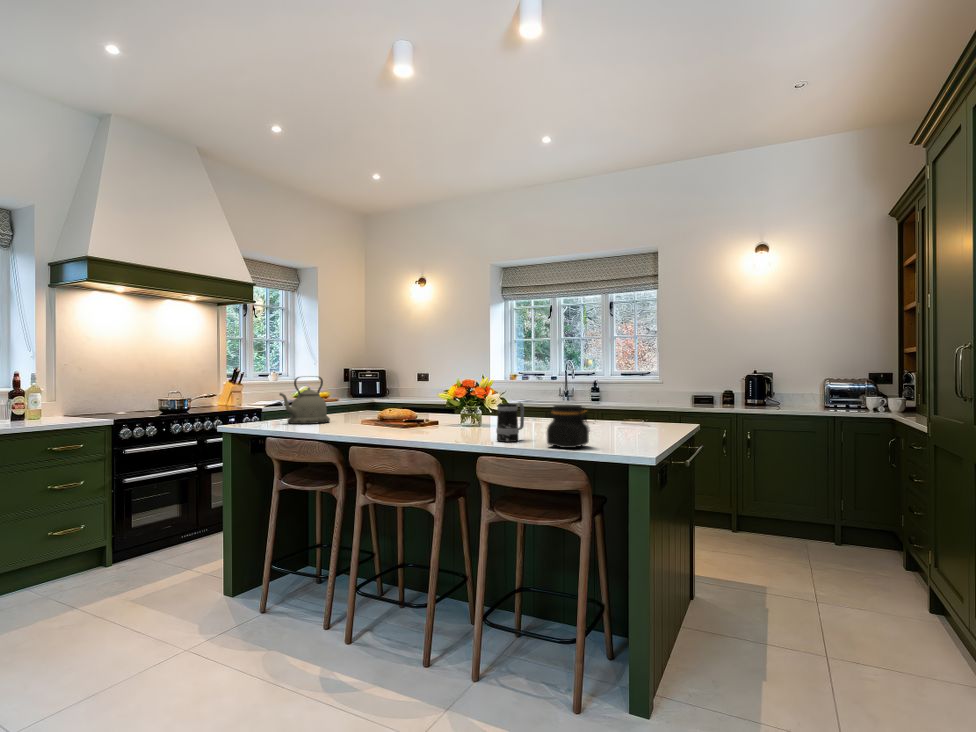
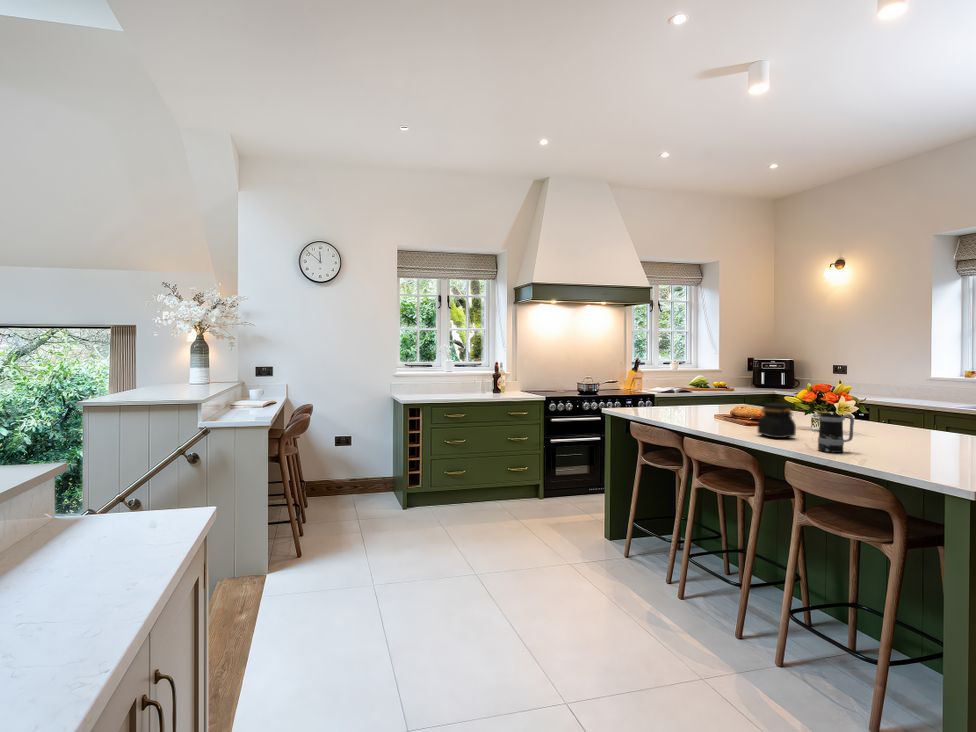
kettle: present [280,376,330,424] -> none [647,373,691,414]
jar: present [546,405,590,448] -> present [758,403,796,438]

